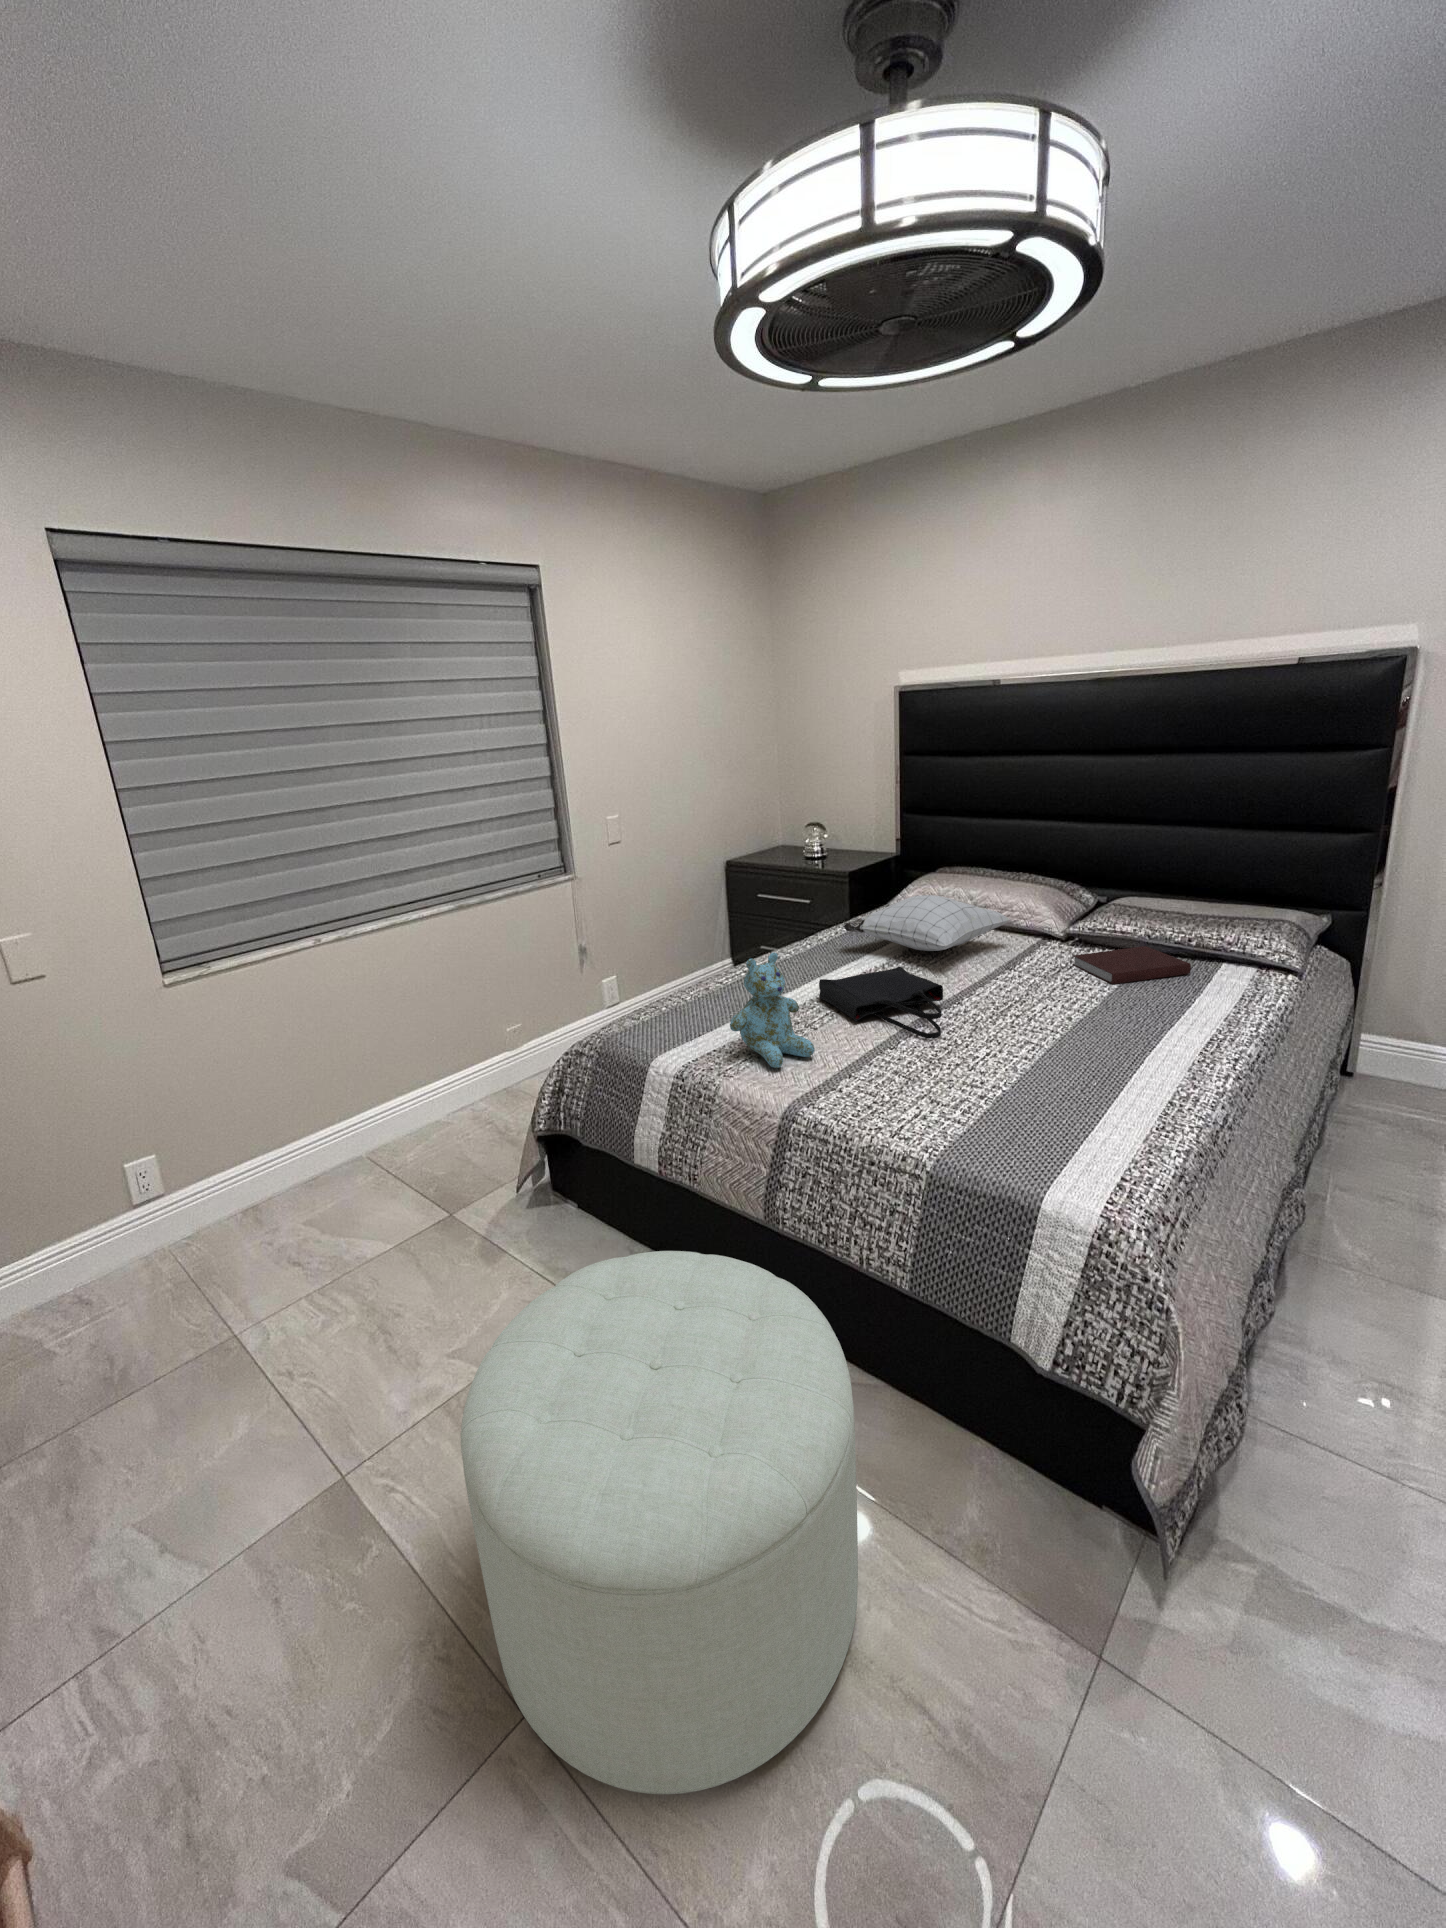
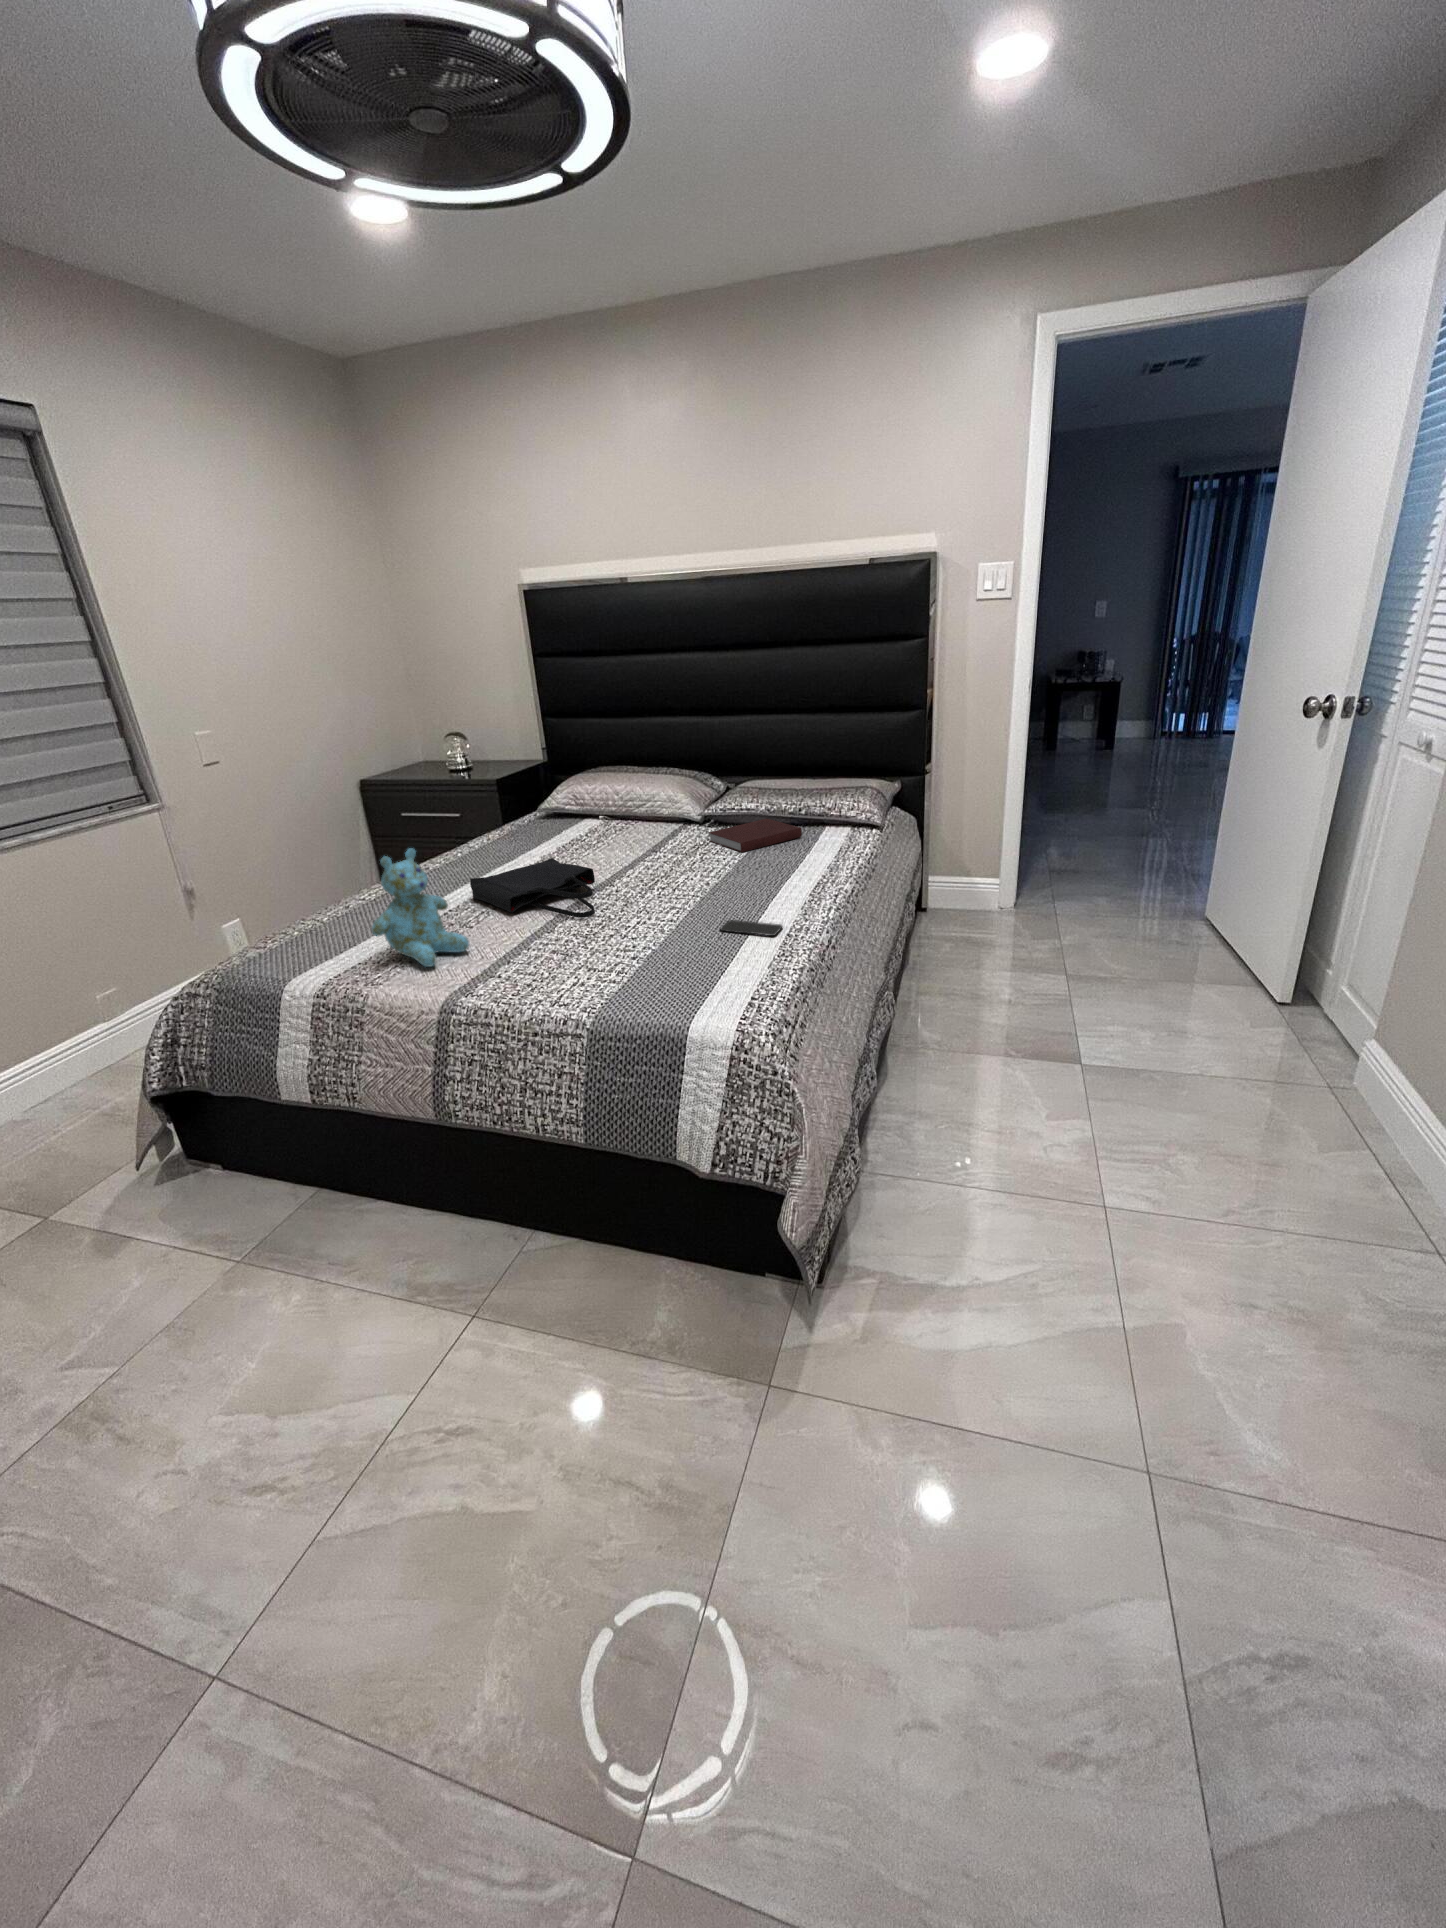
pillow: present [843,895,1010,951] -> none [492,788,653,844]
smartphone: none [1083,1070,1164,1100] -> present [720,920,783,936]
ottoman: present [461,1251,858,1794] -> none [73,1154,565,1695]

